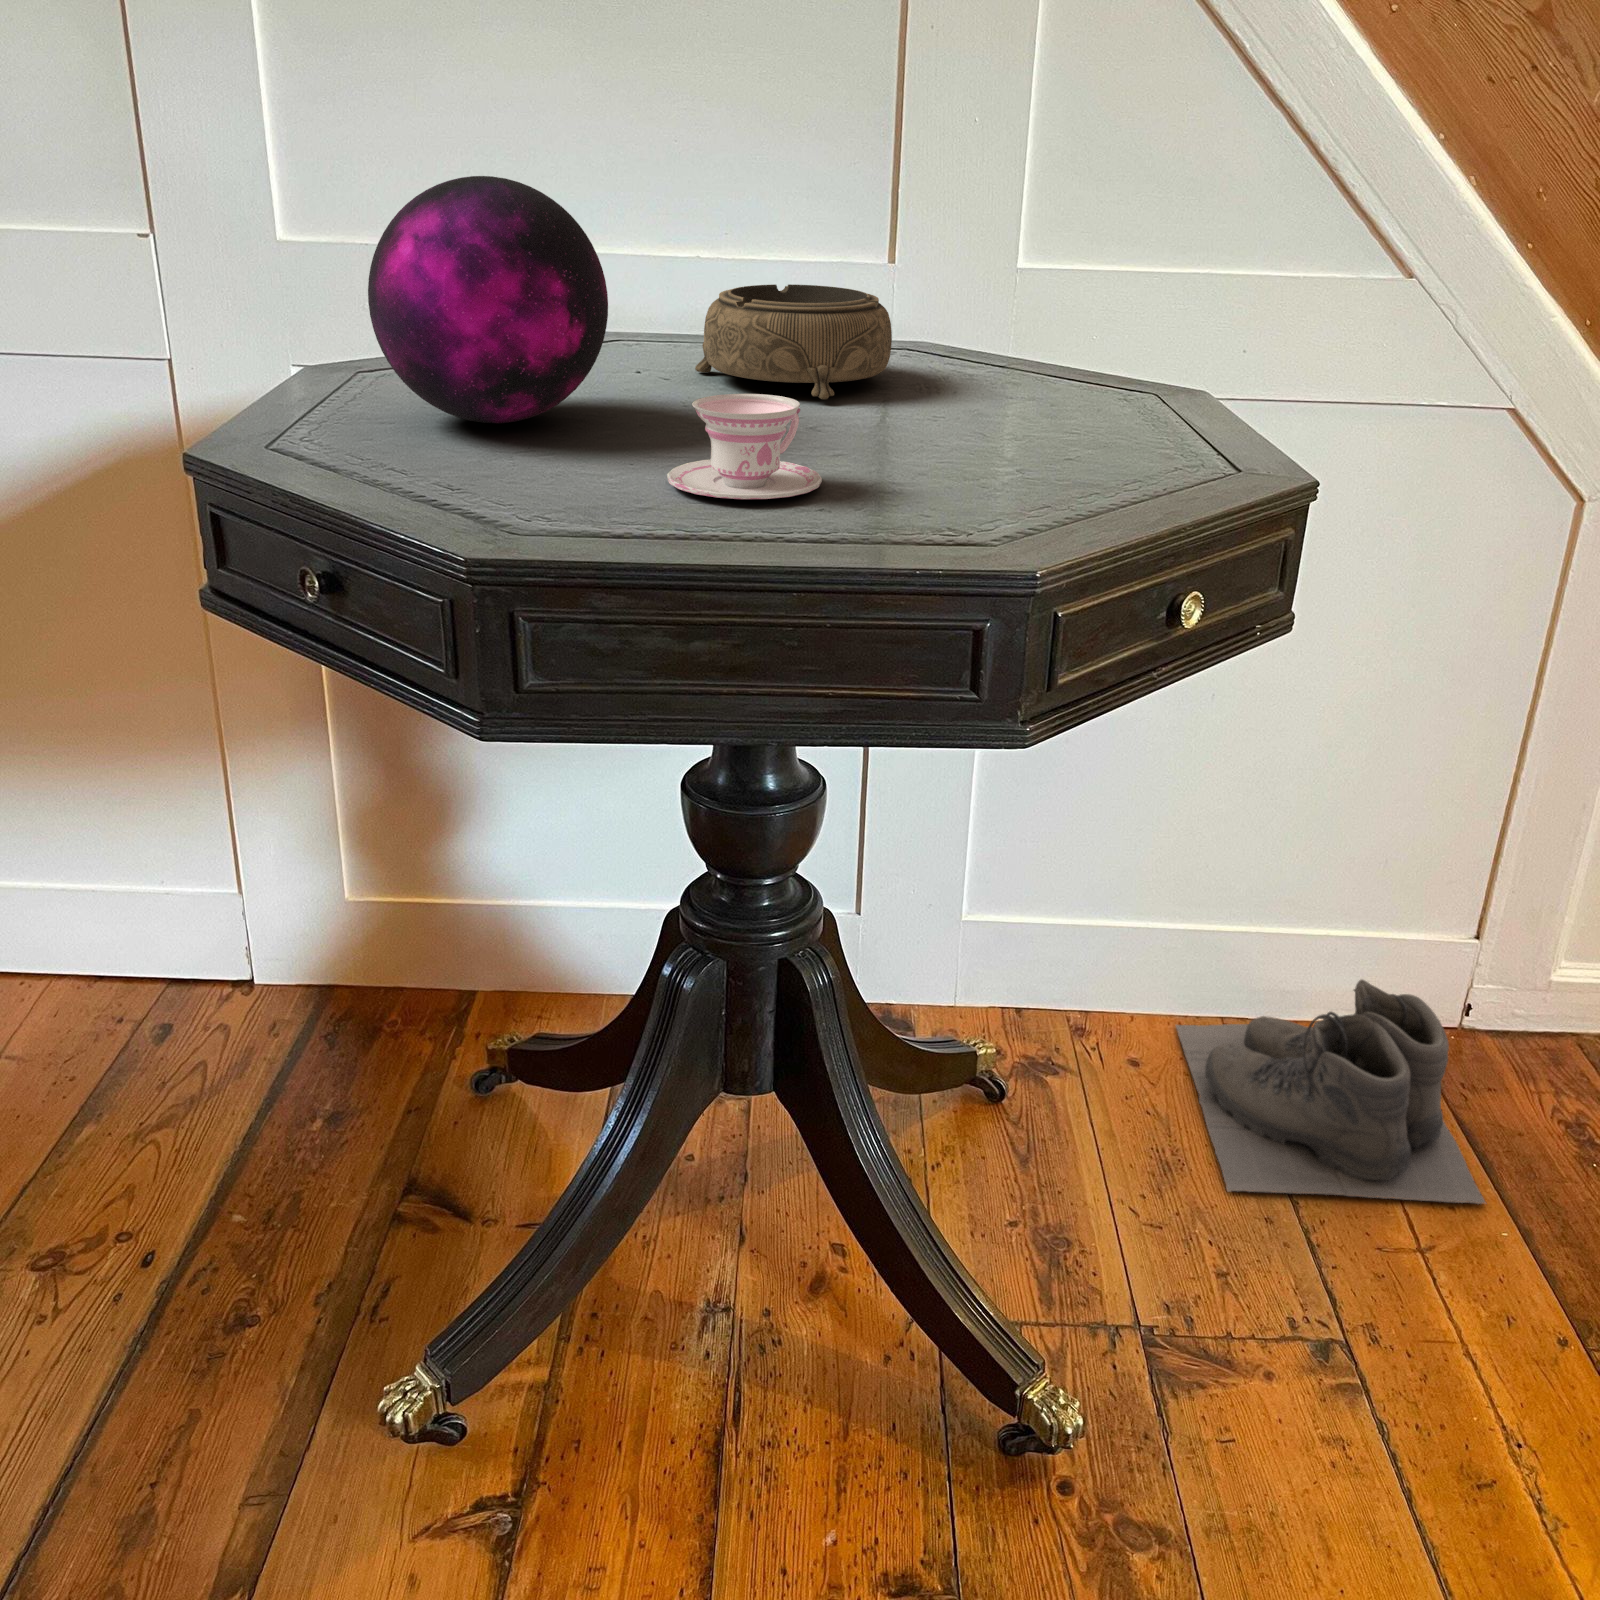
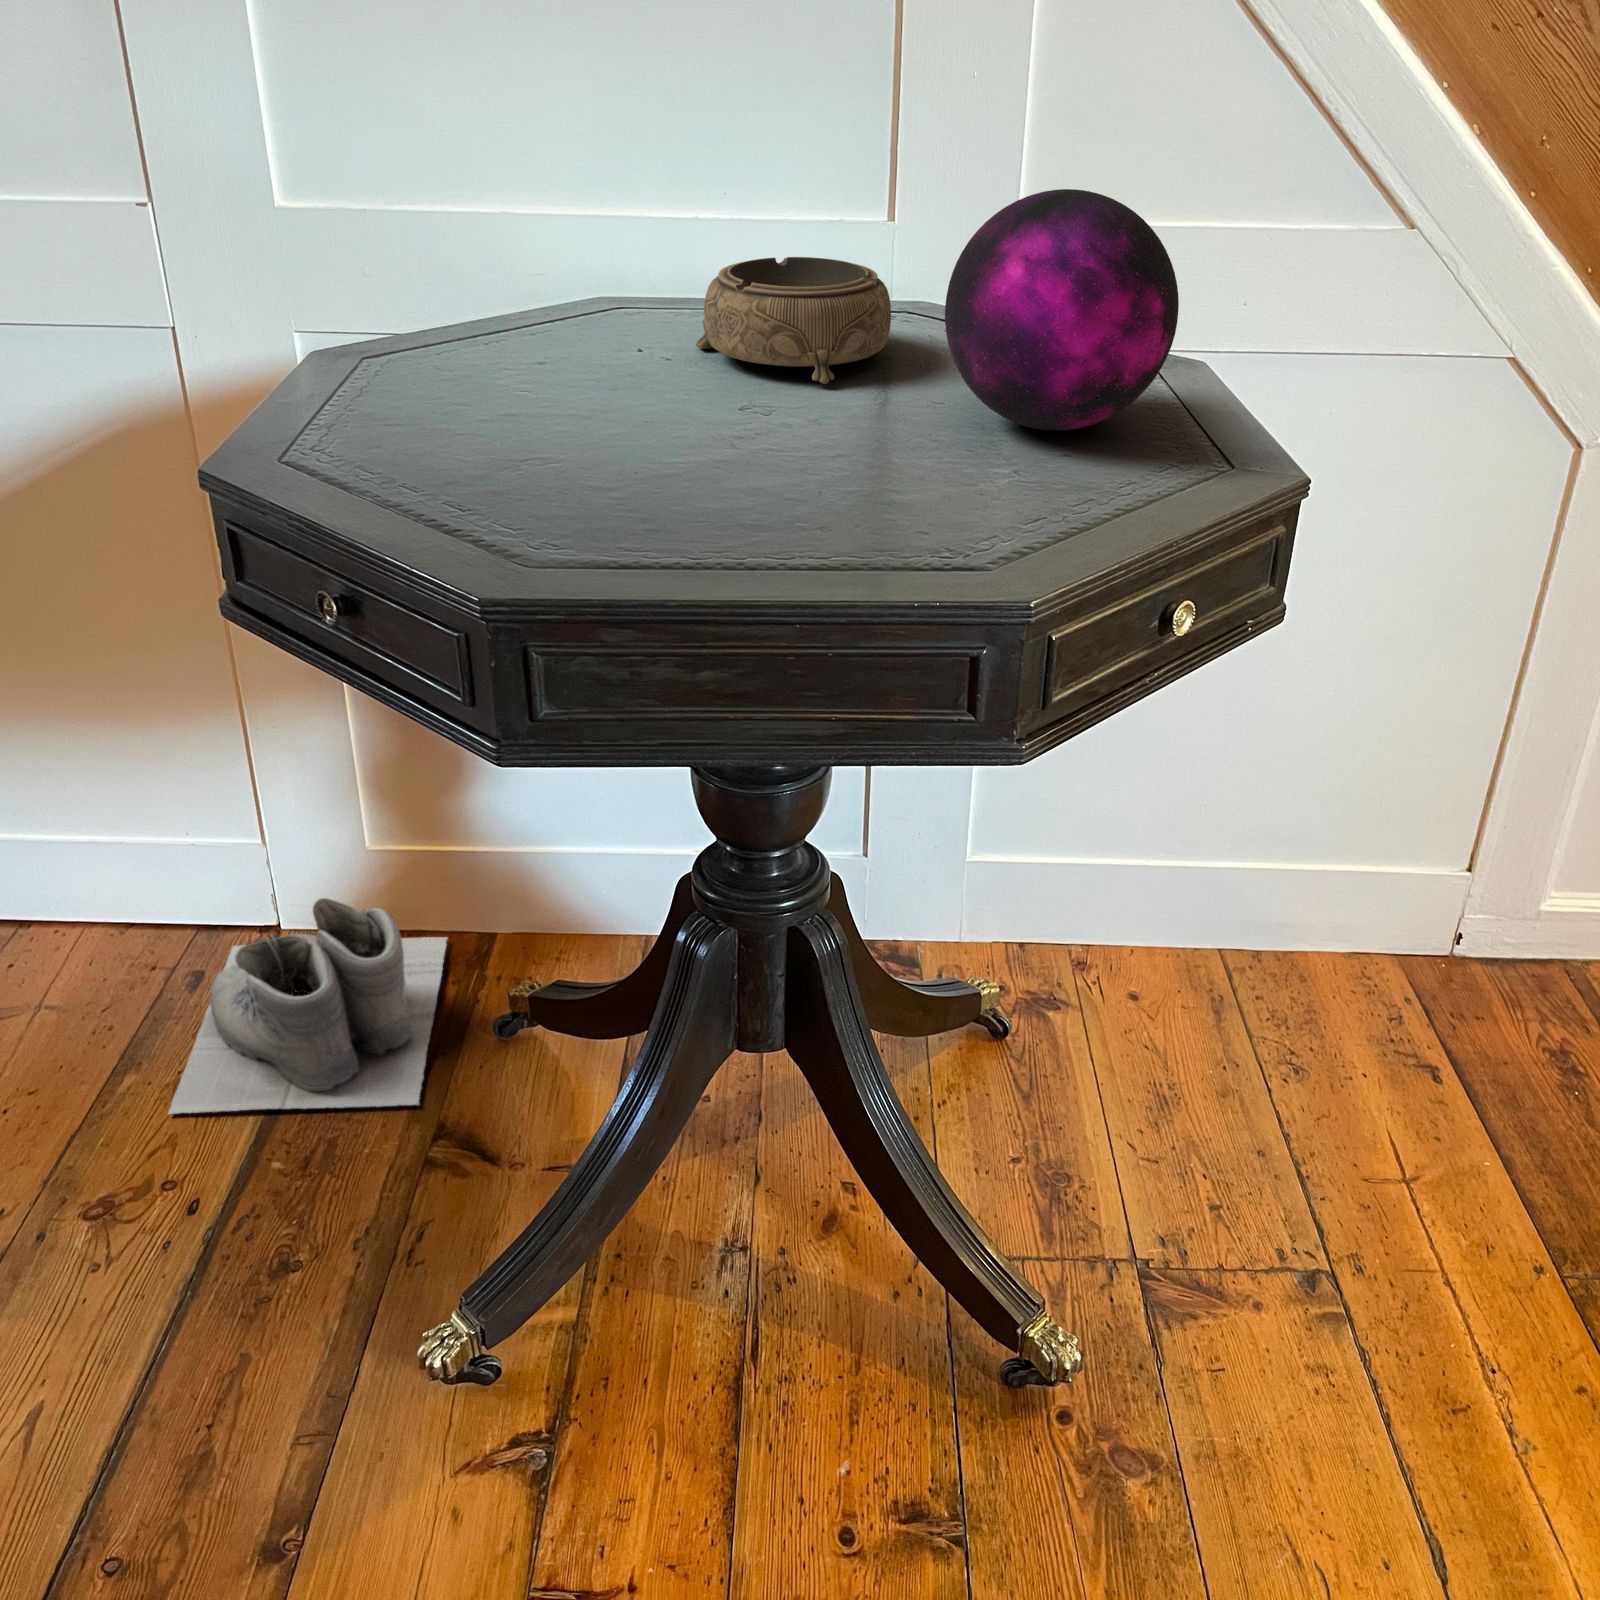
decorative orb: present [368,176,608,423] -> present [945,189,1179,431]
teacup: present [667,394,822,499] -> none [672,407,823,520]
boots: present [1176,980,1485,1204] -> present [168,898,447,1114]

